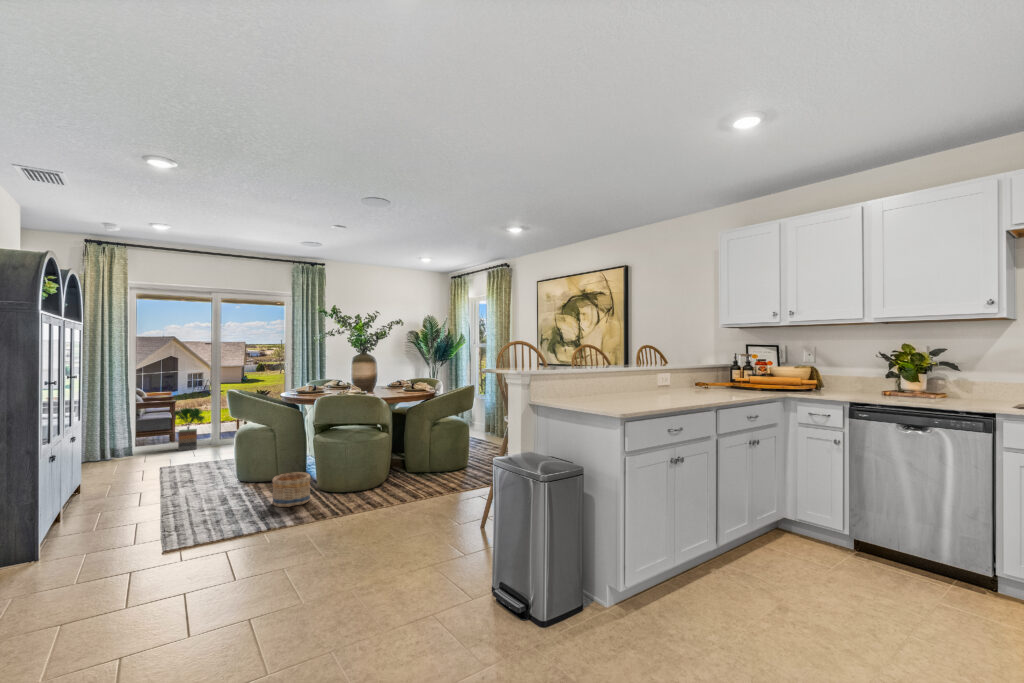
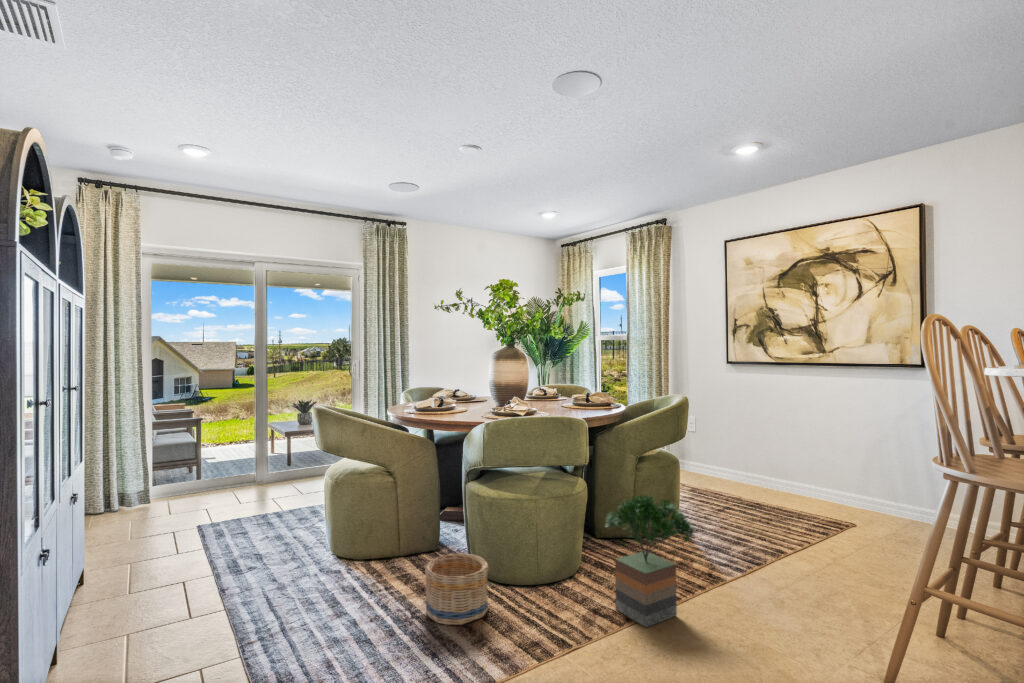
potted tree: present [174,408,205,451] -> present [605,495,695,627]

